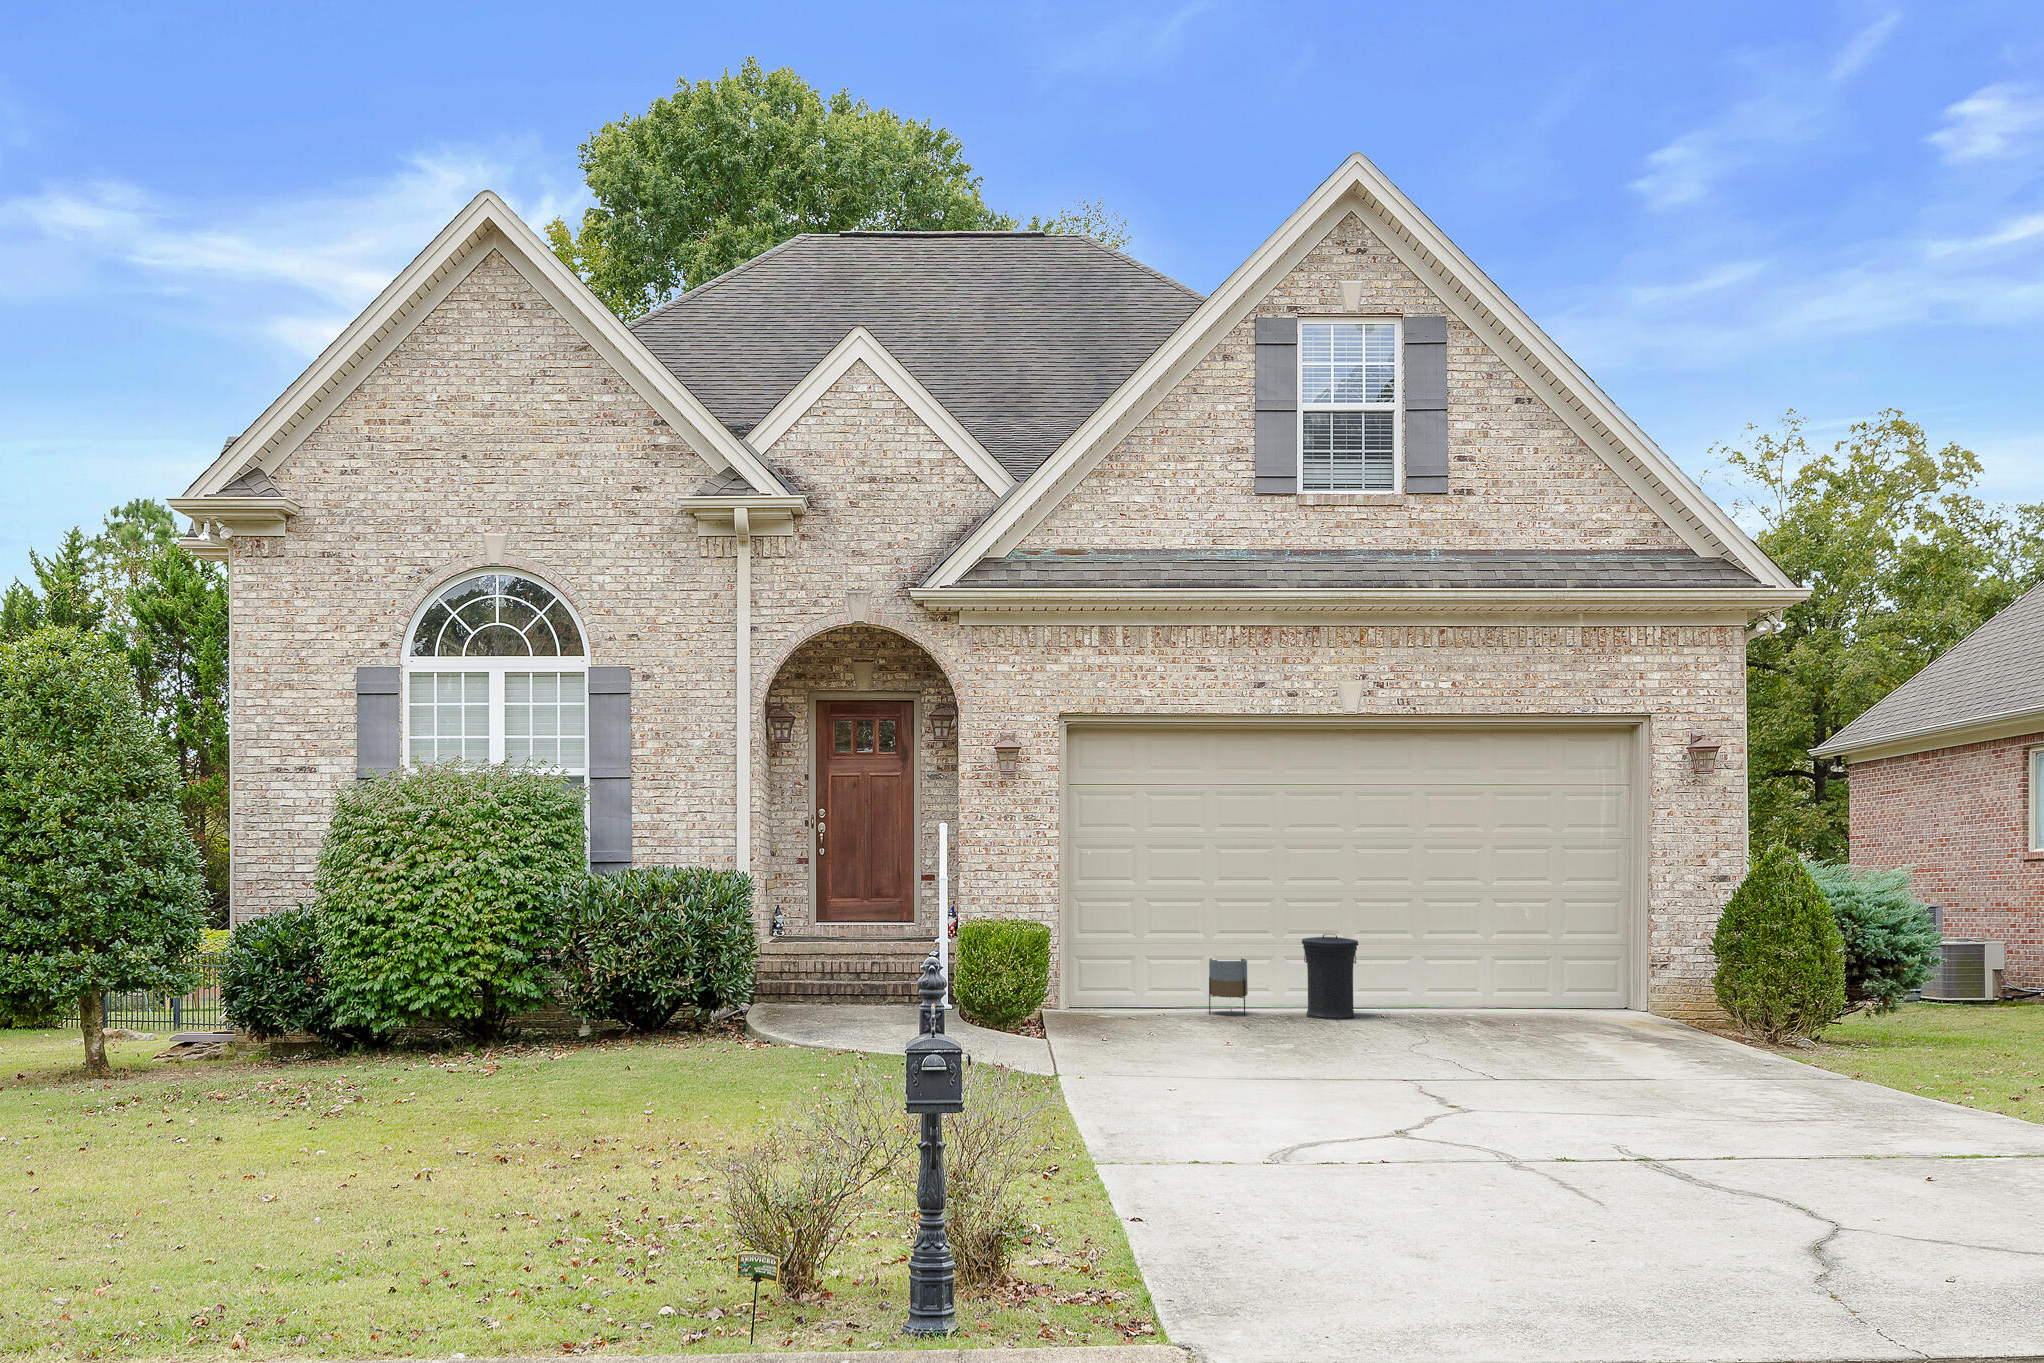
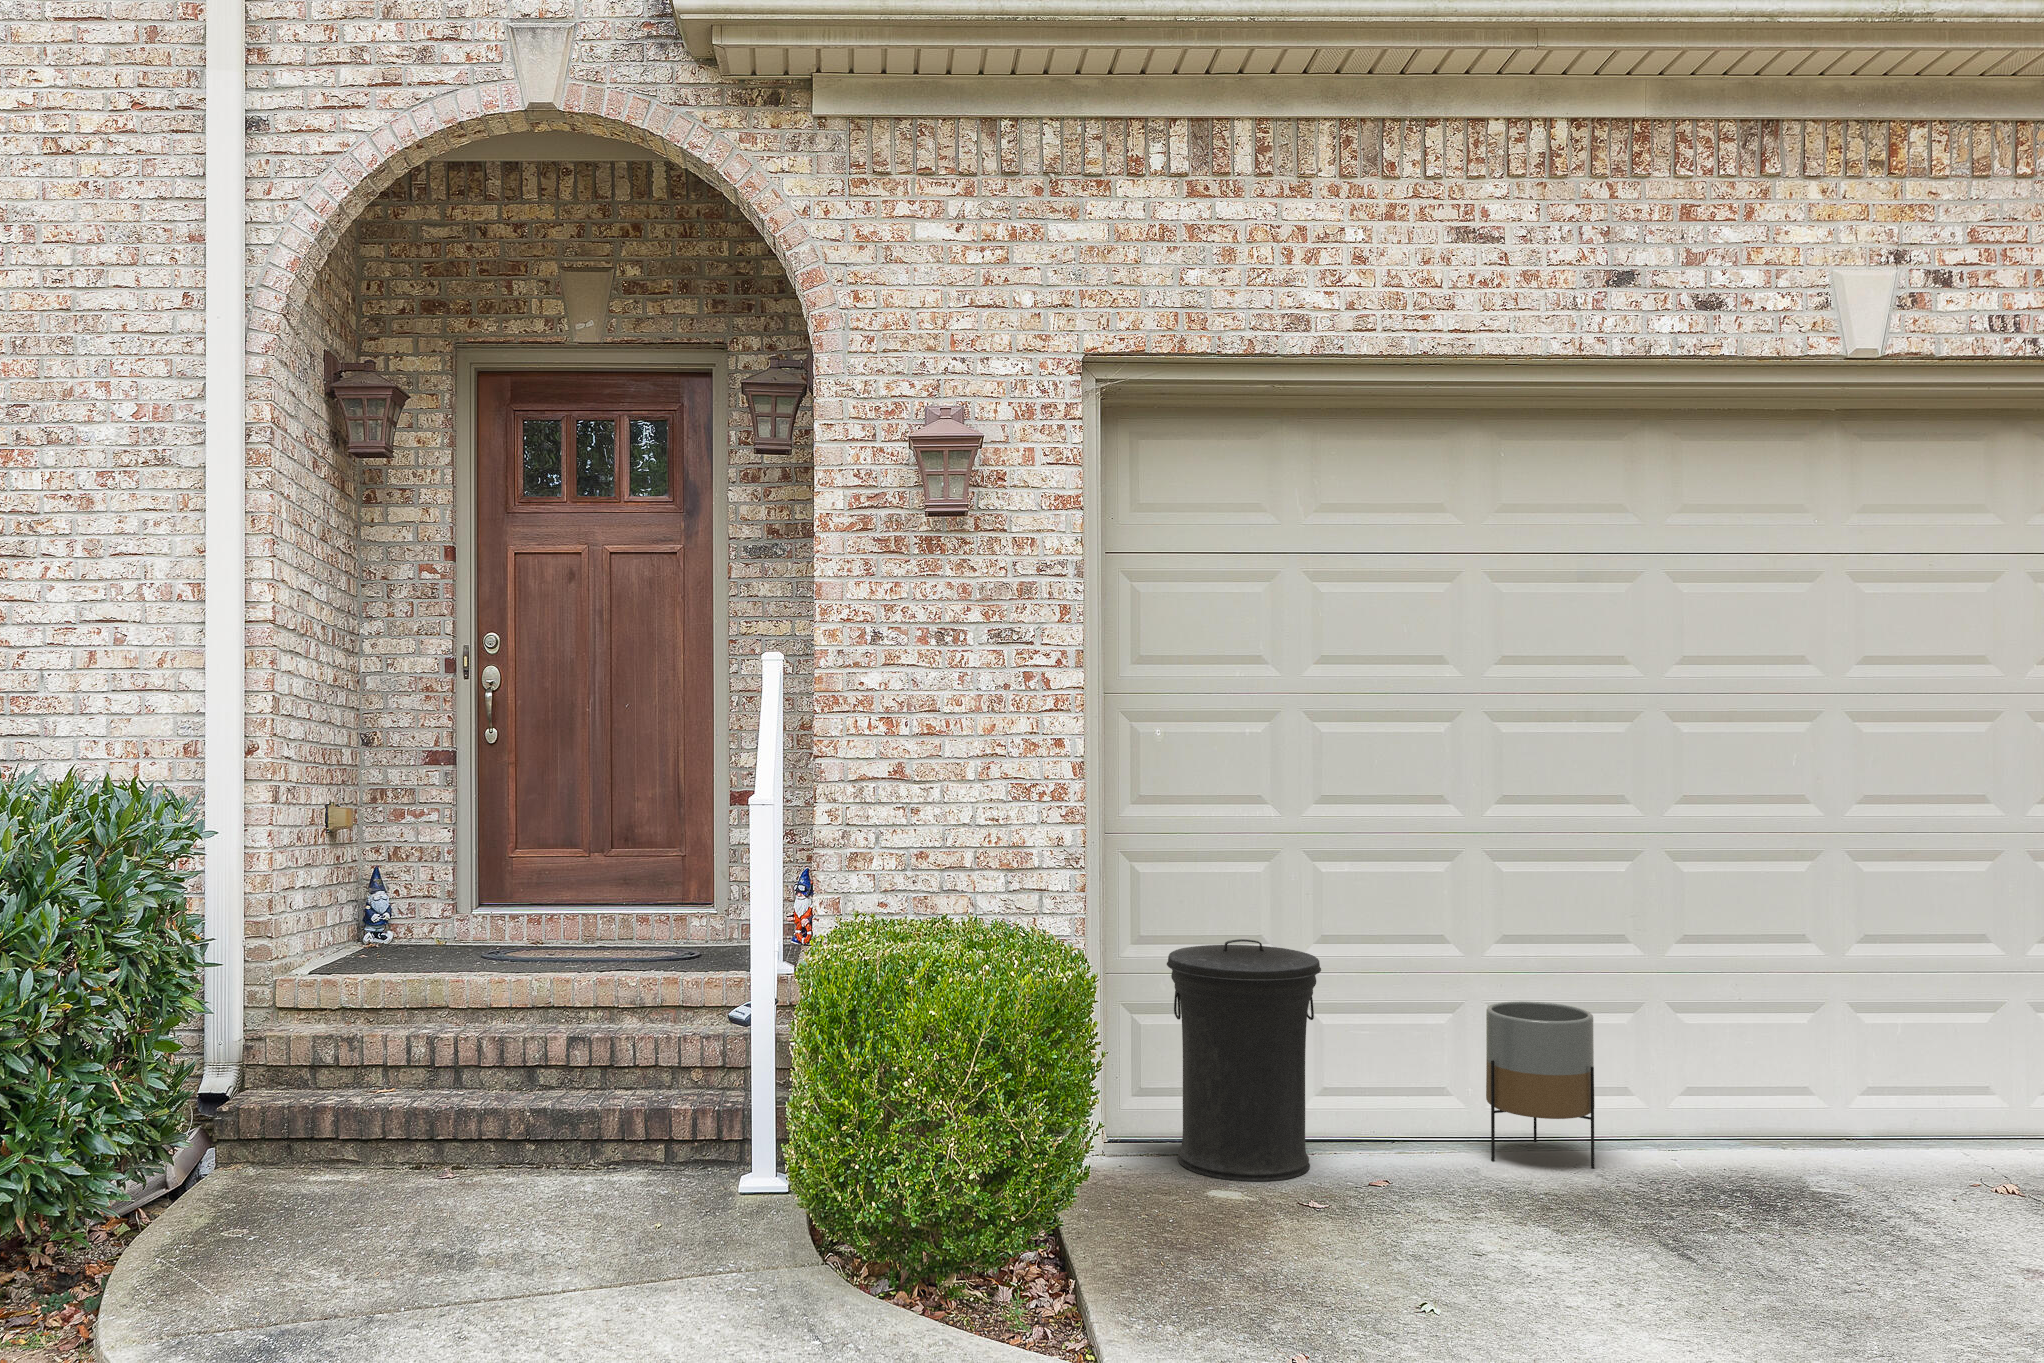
trash can: present [1302,934,1359,1020] -> present [1167,939,1321,1182]

